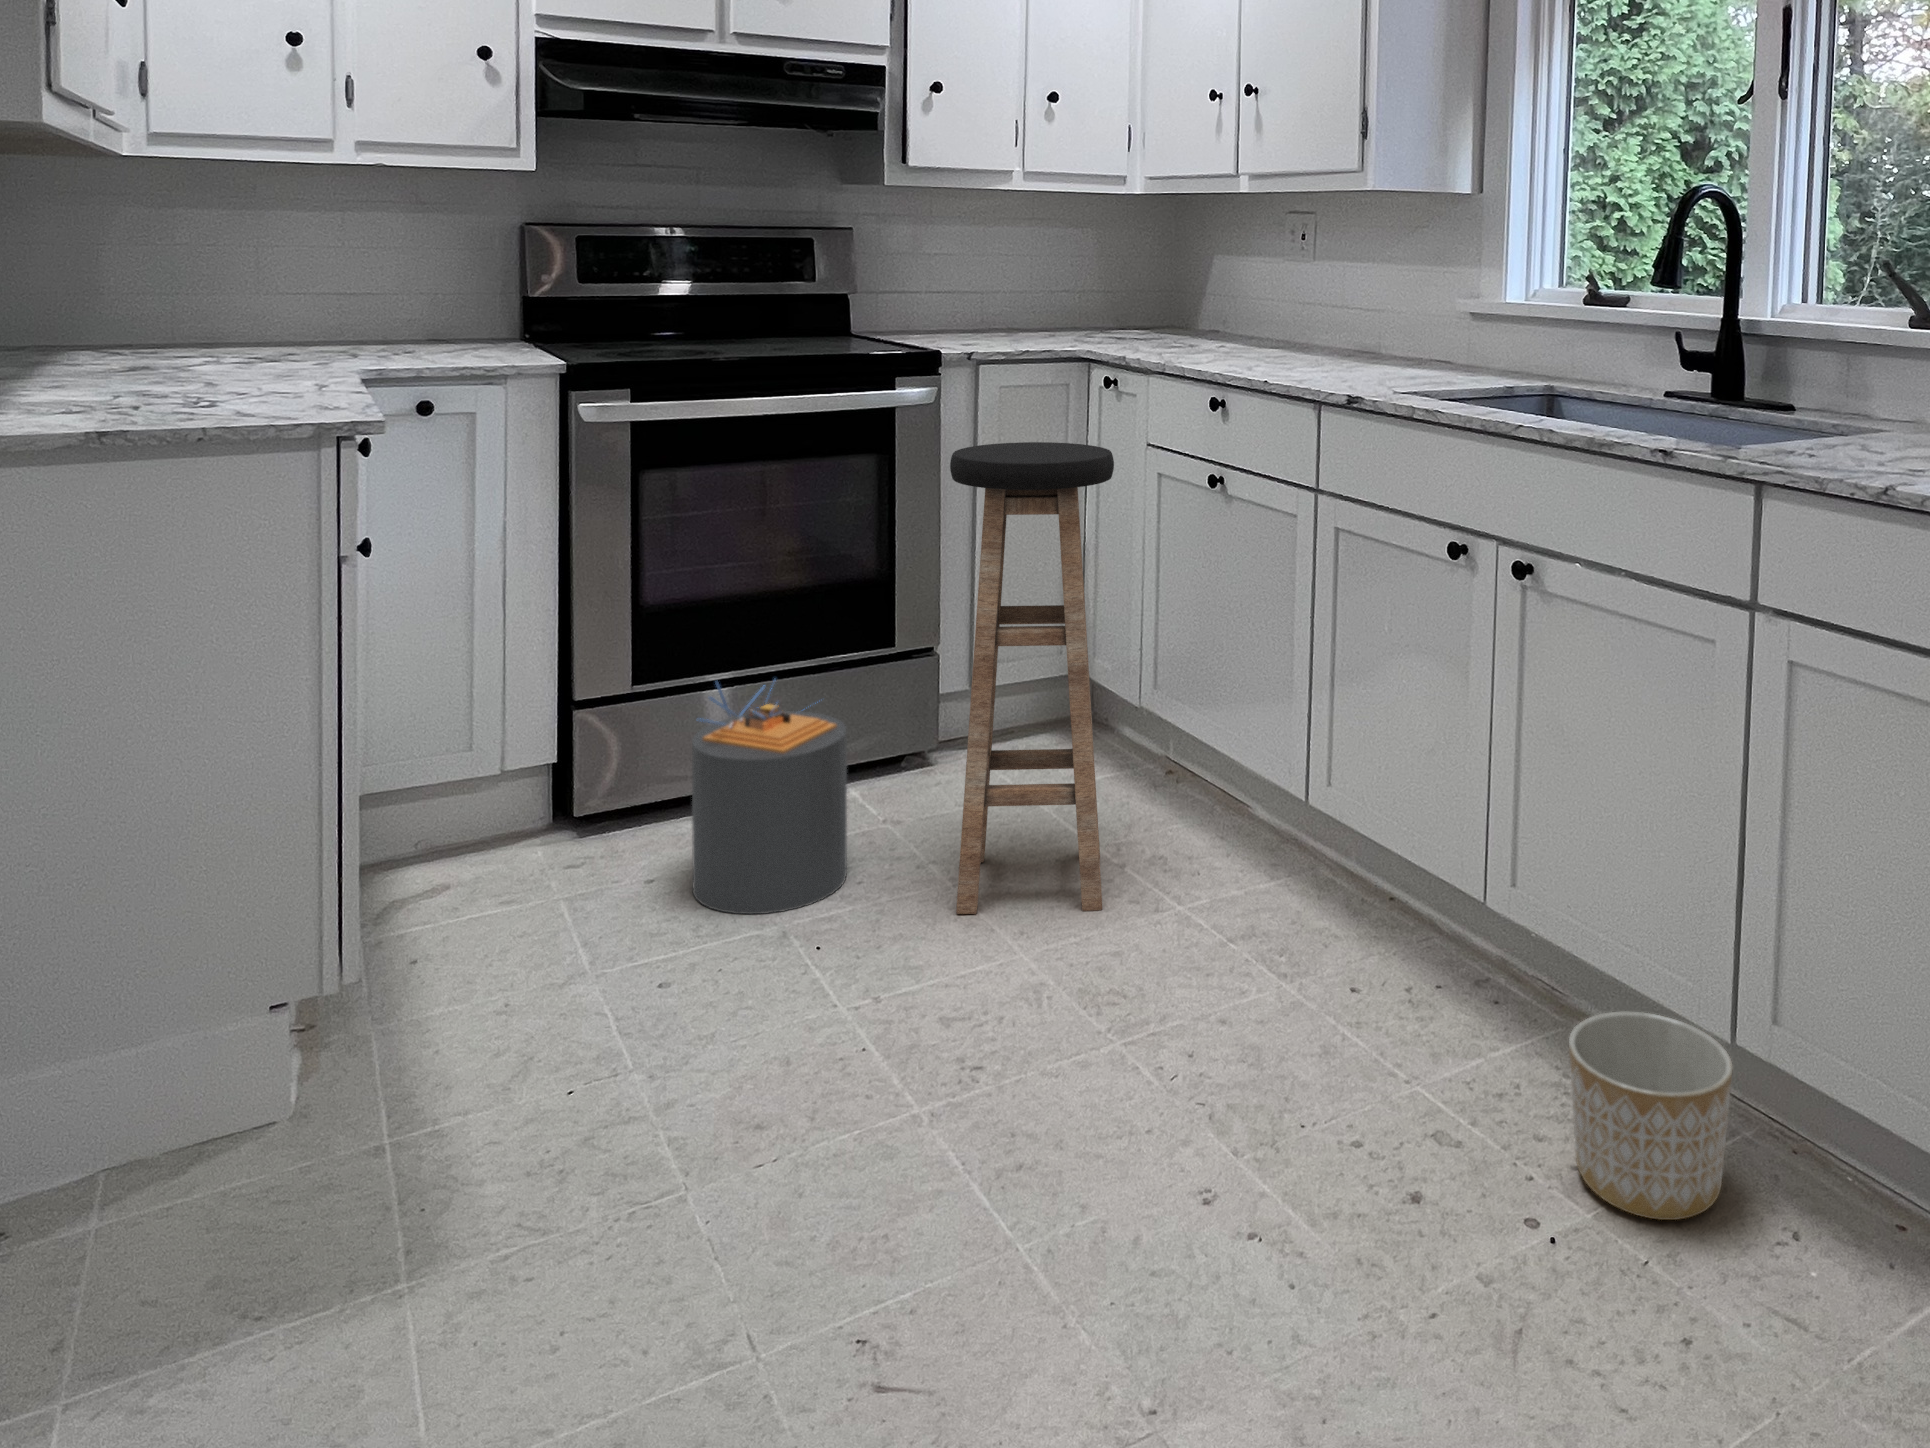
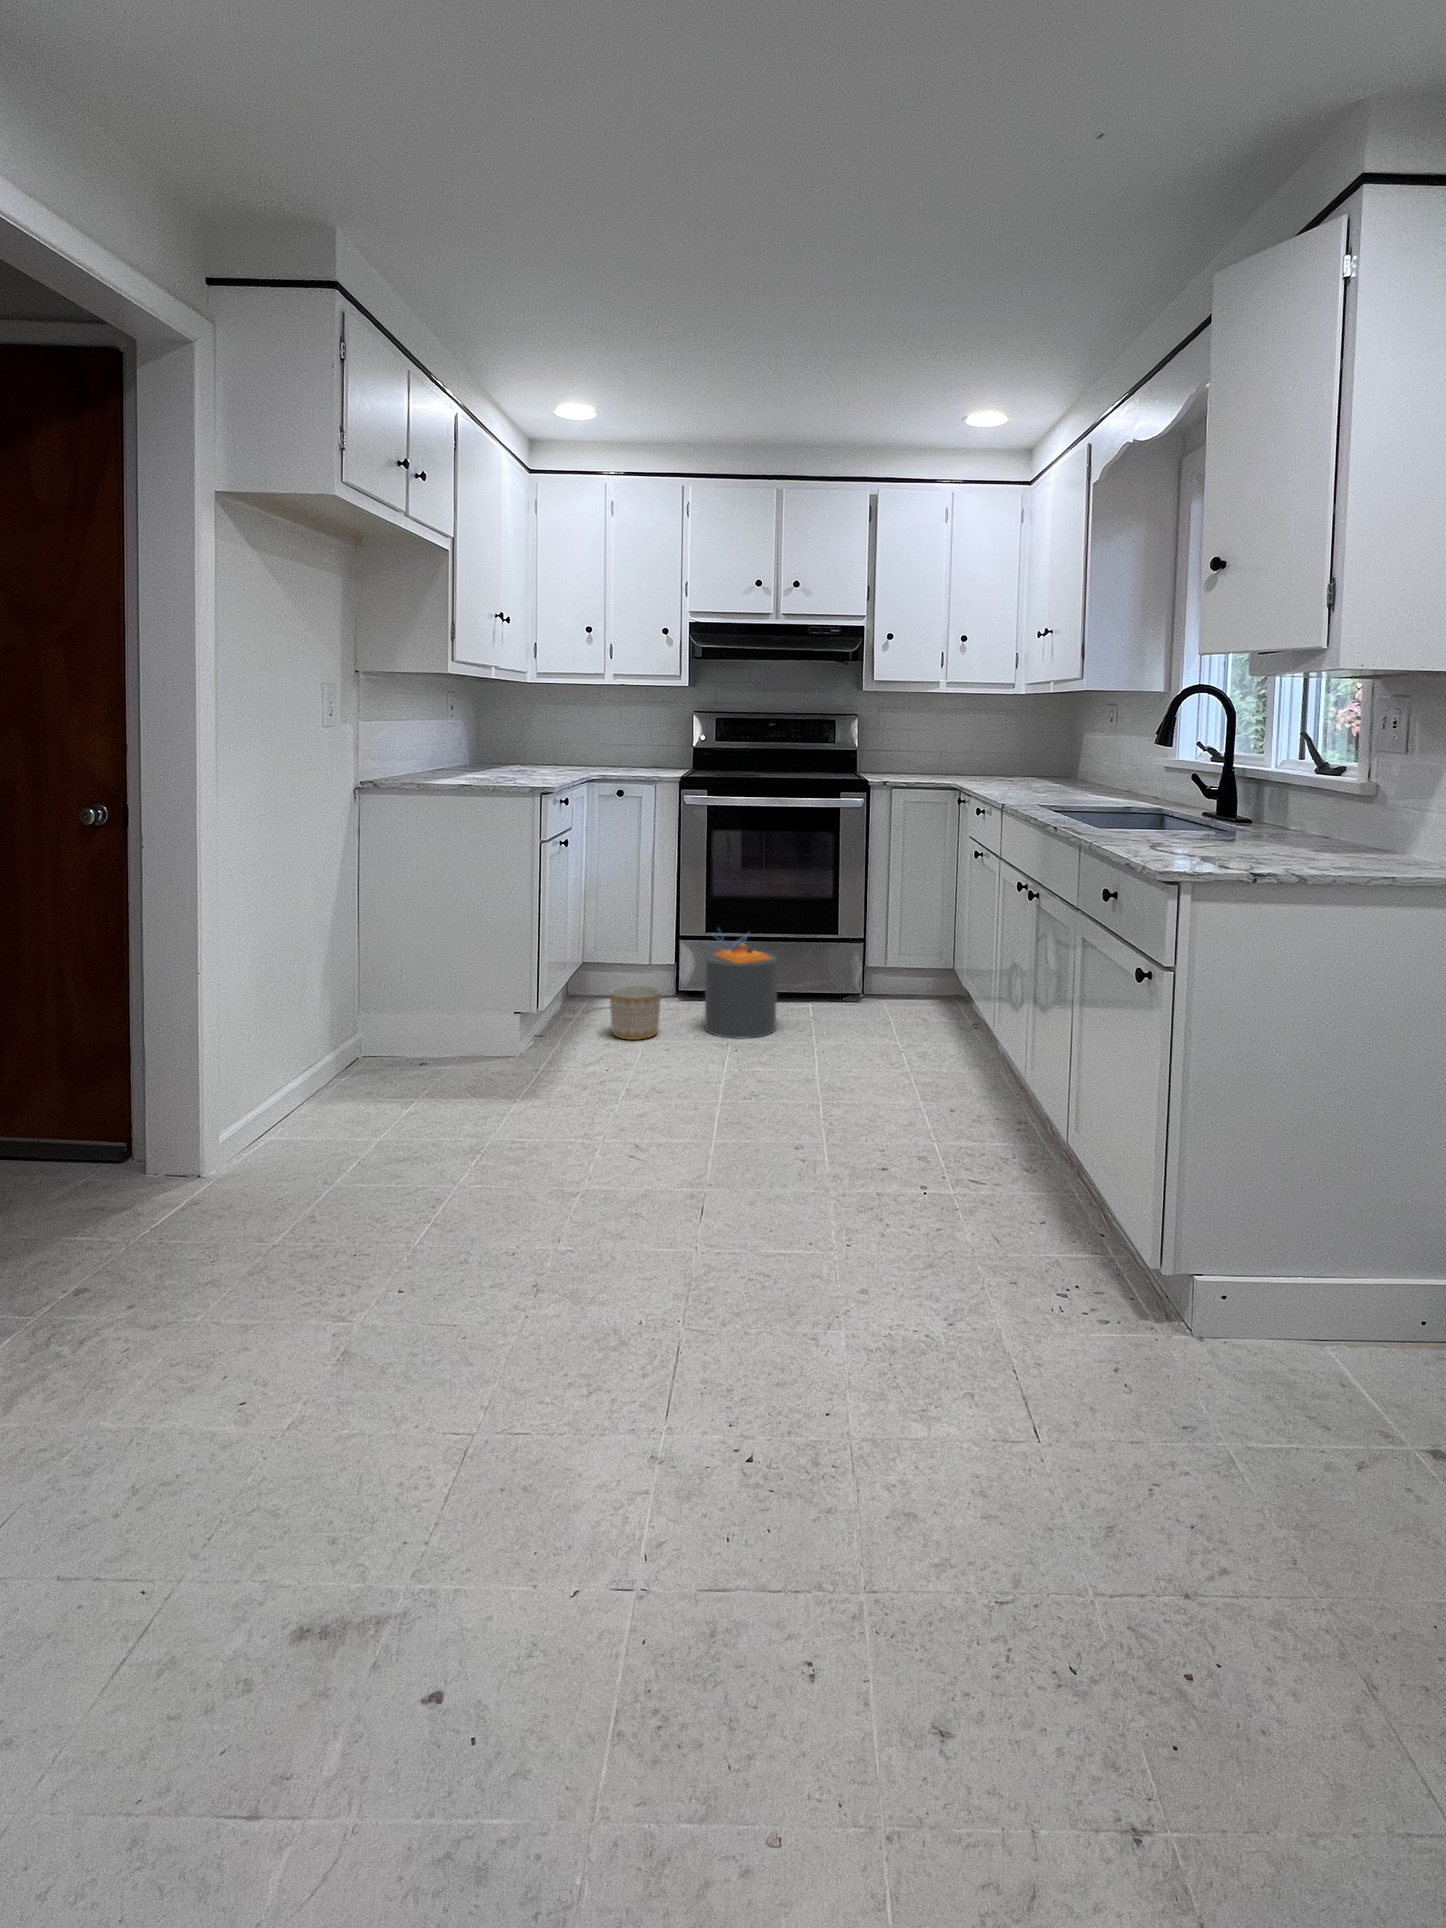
bar stool: present [950,442,1114,914] -> none [801,827,896,1066]
planter: present [1569,1012,1732,1220] -> present [610,985,661,1040]

